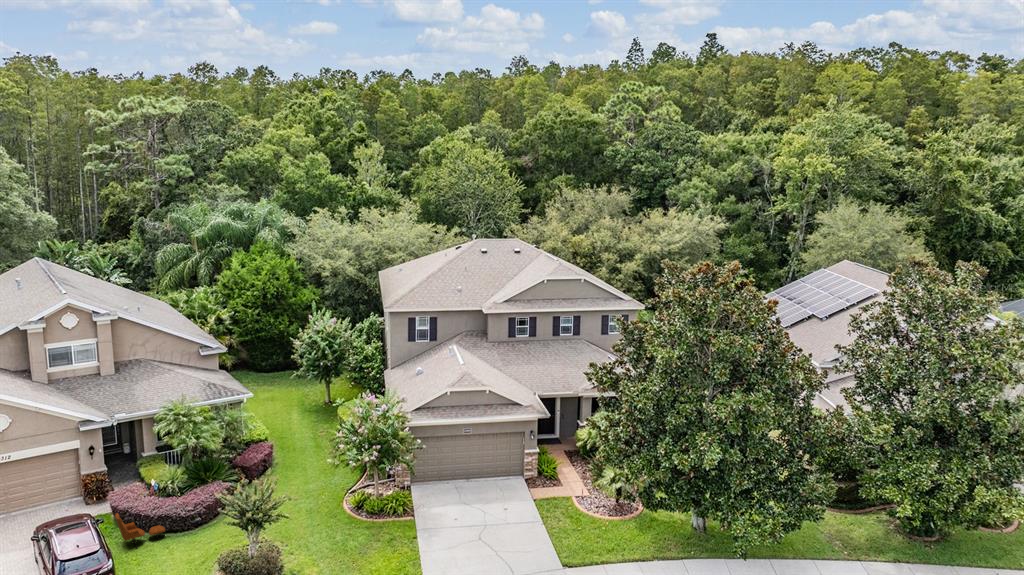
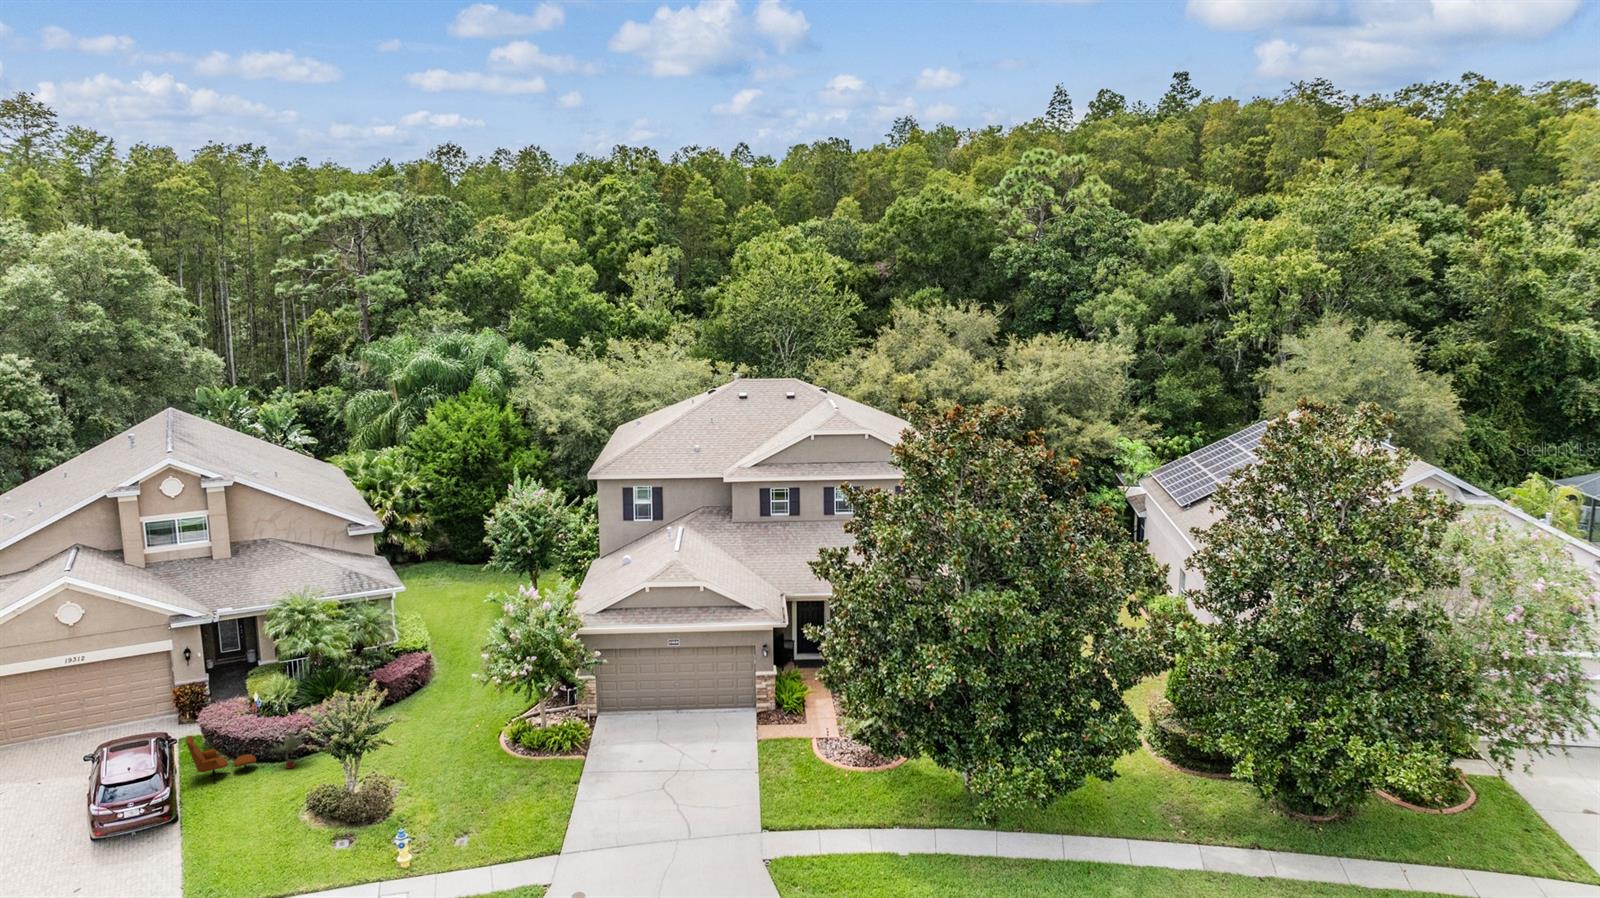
potted tree: none [177,504,204,535] -> present [272,730,304,769]

